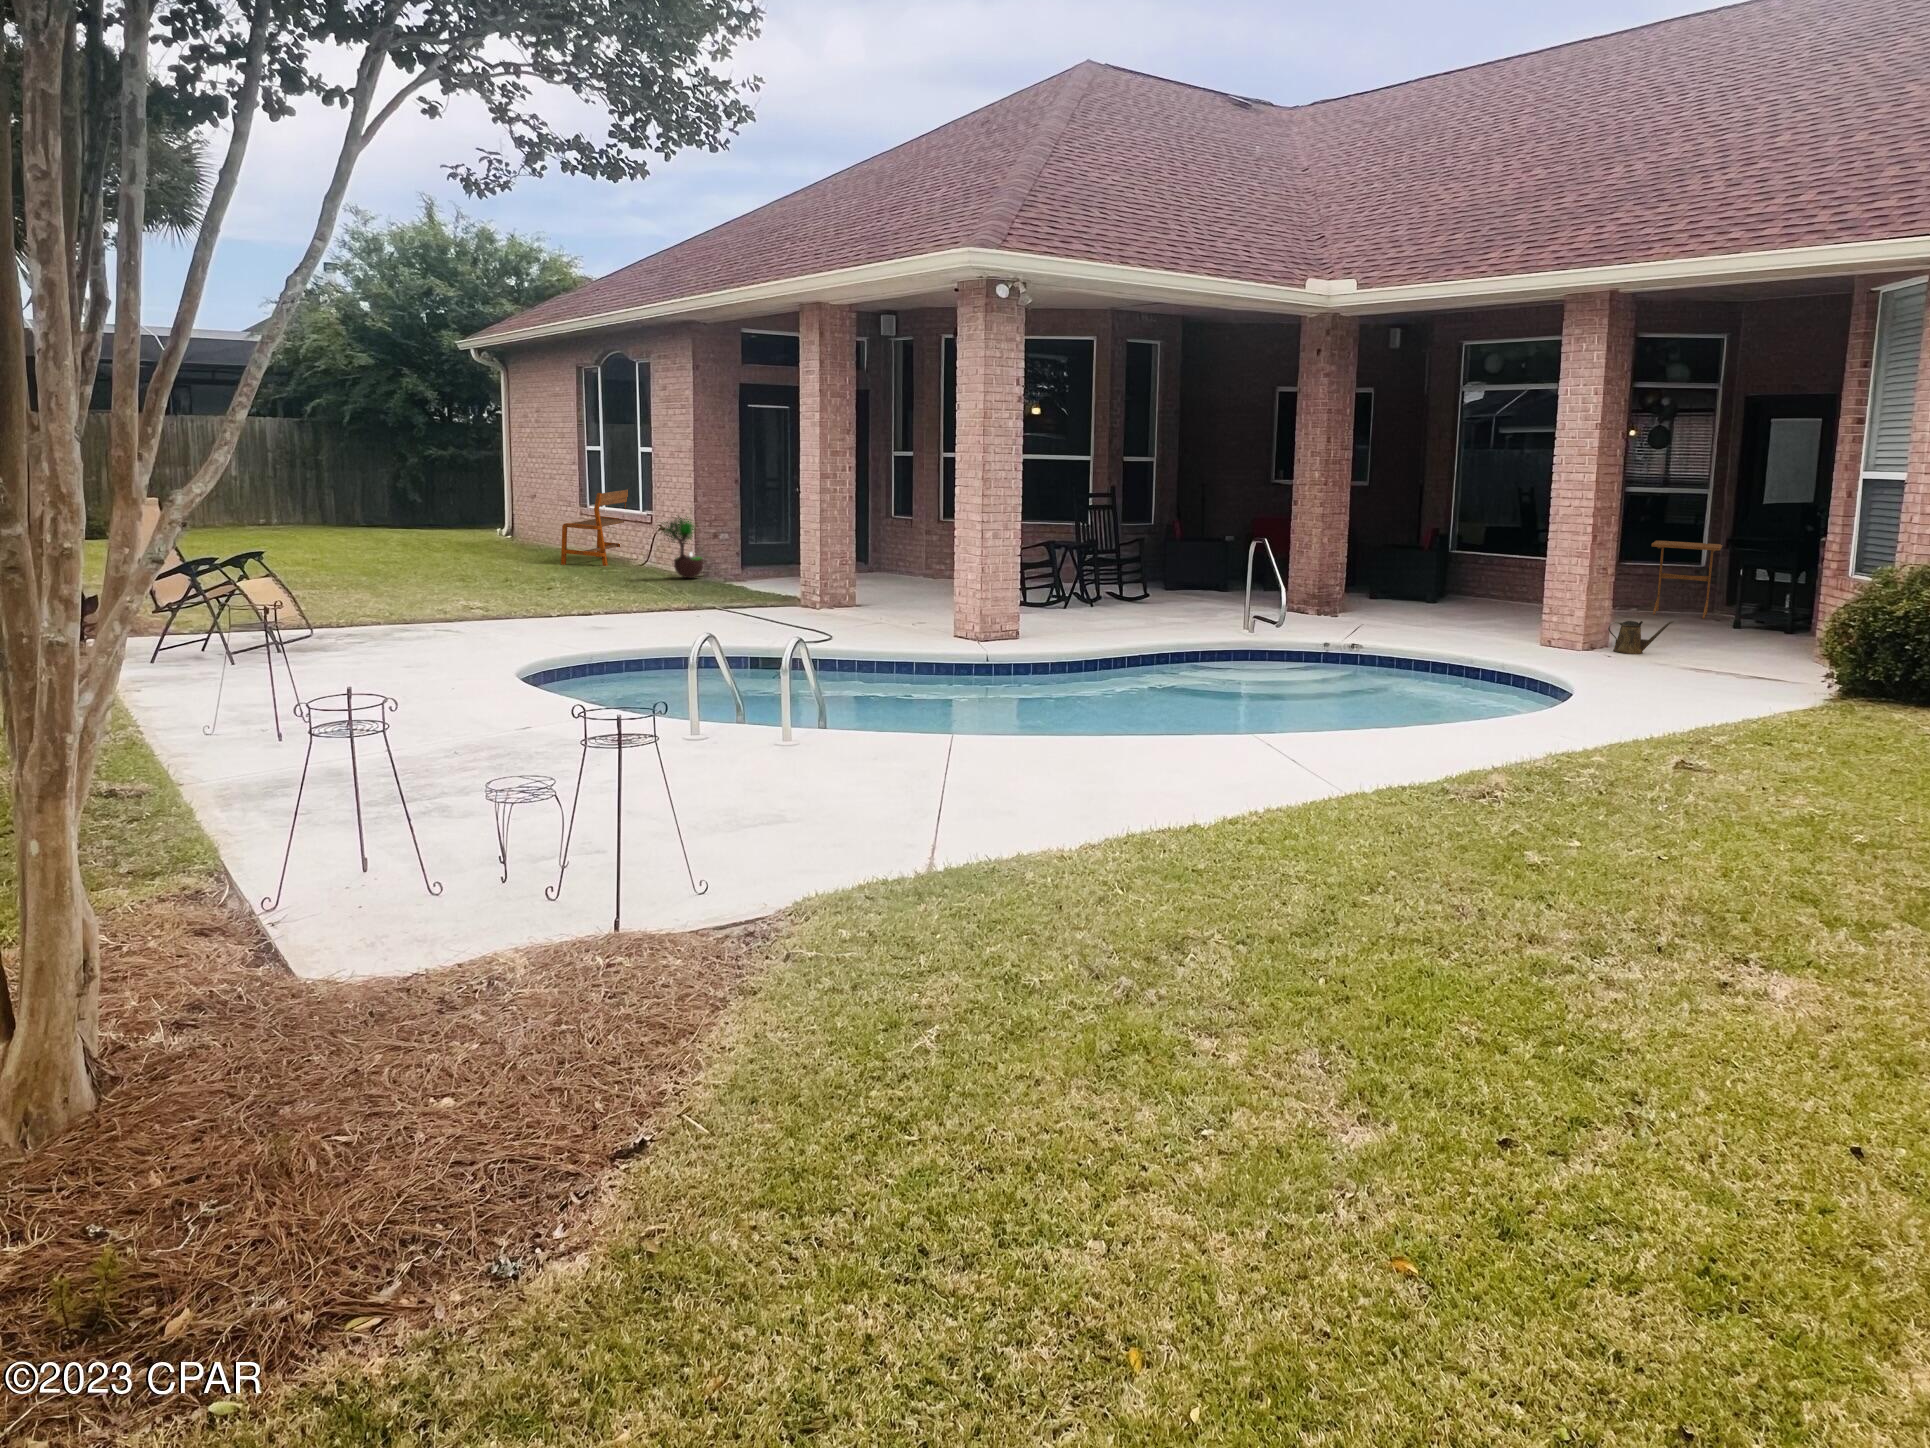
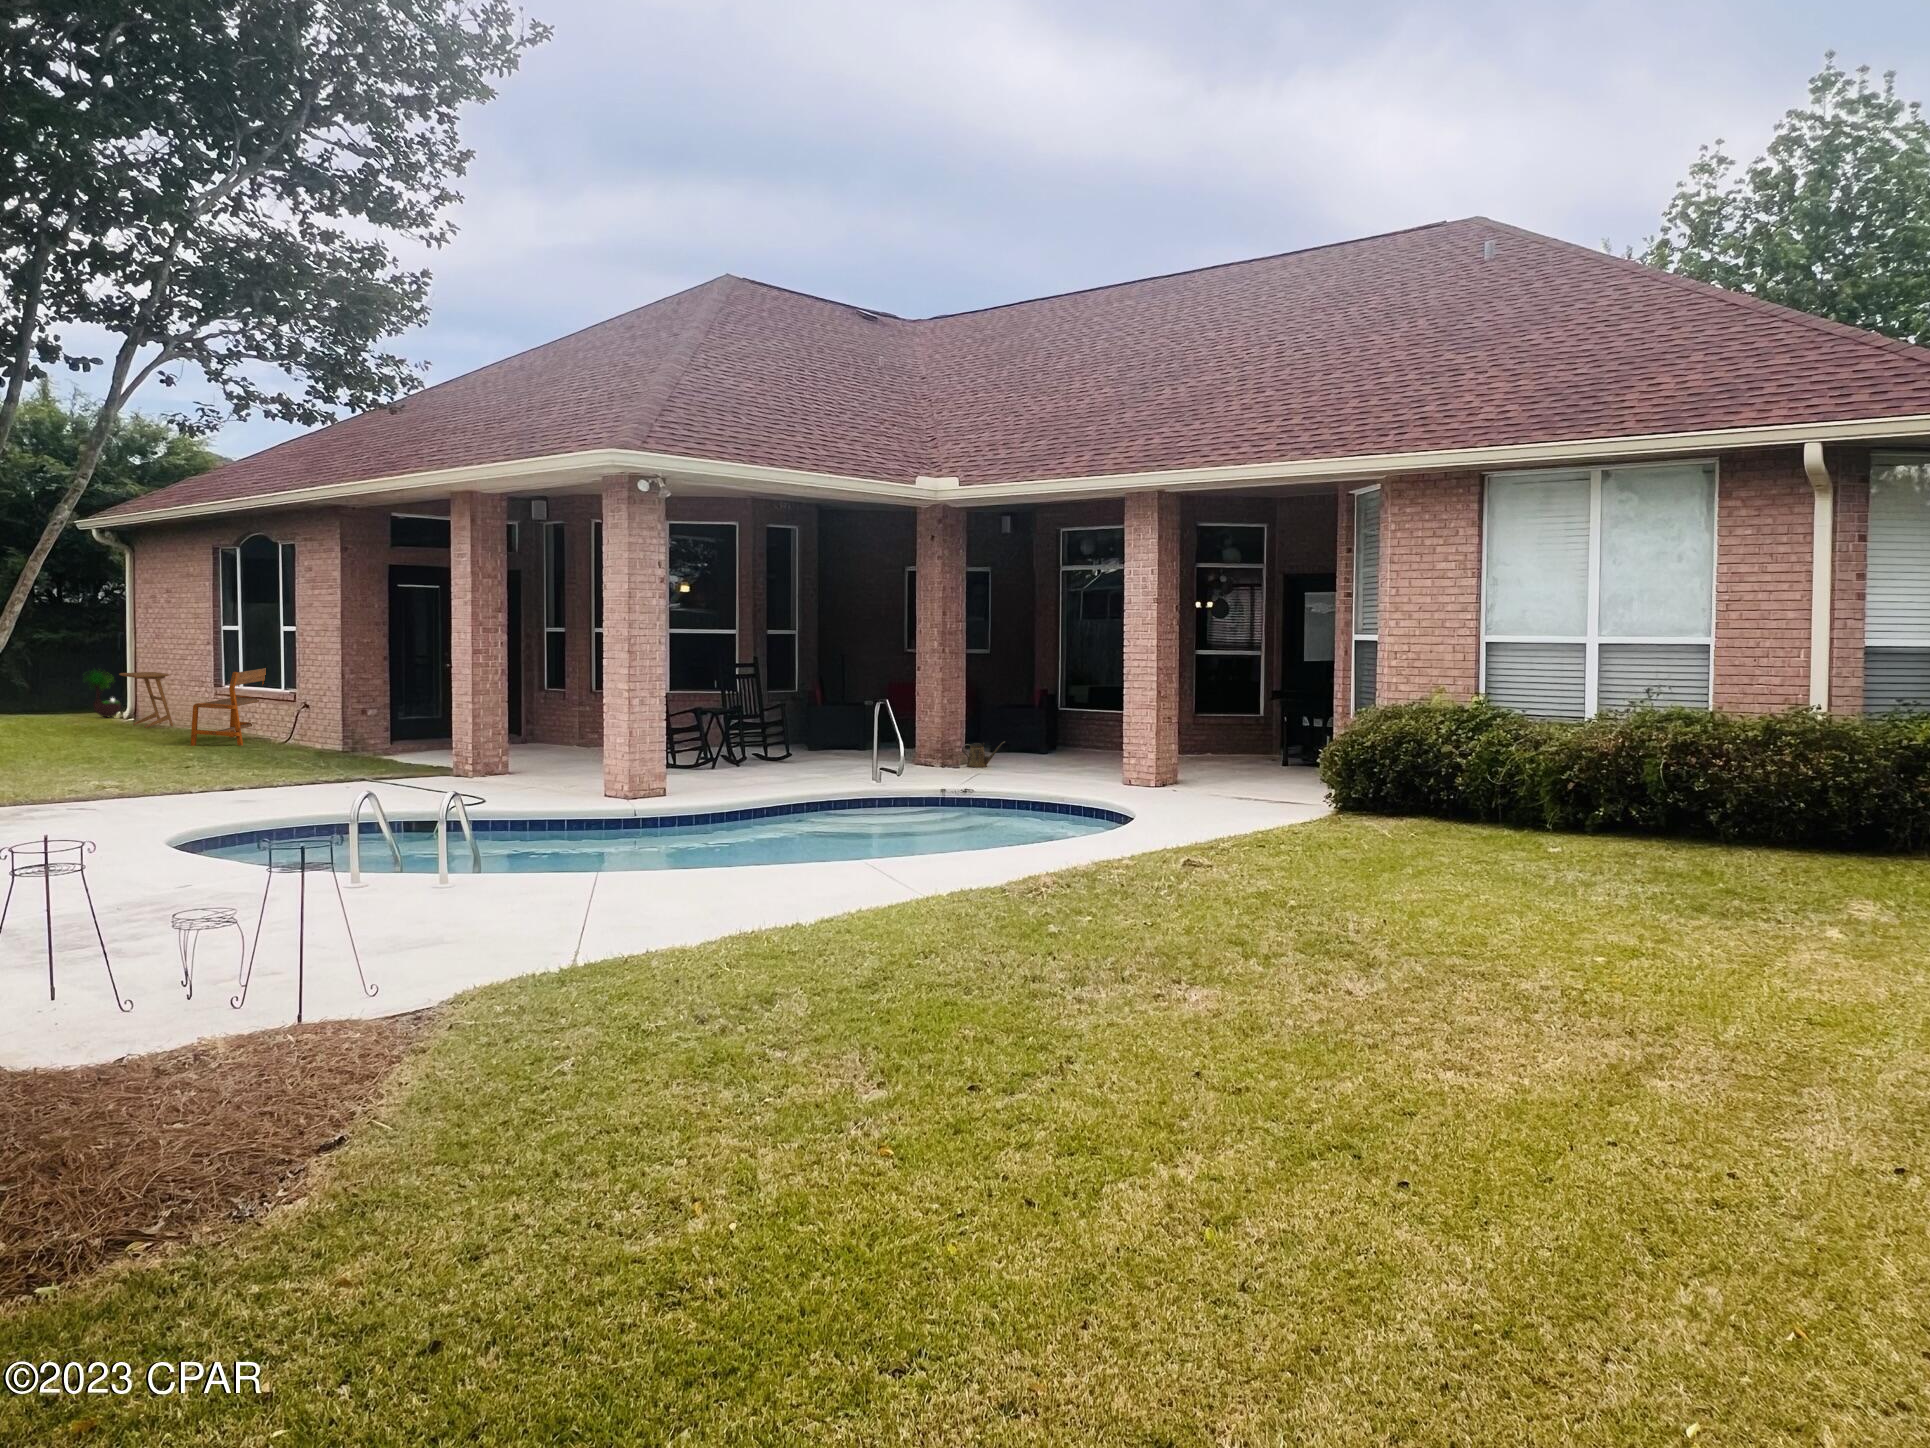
potted tree: present [663,515,703,578] -> present [85,671,121,717]
side table: present [1652,541,1722,619] -> present [119,672,173,728]
watering can: present [1608,621,1674,654] -> present [962,741,1005,768]

